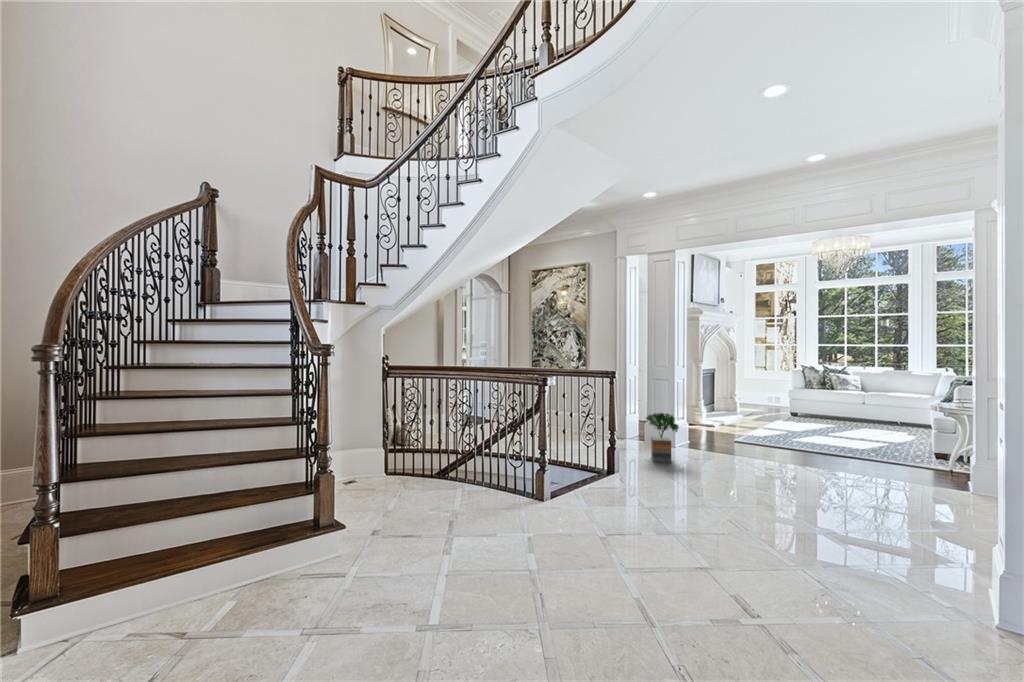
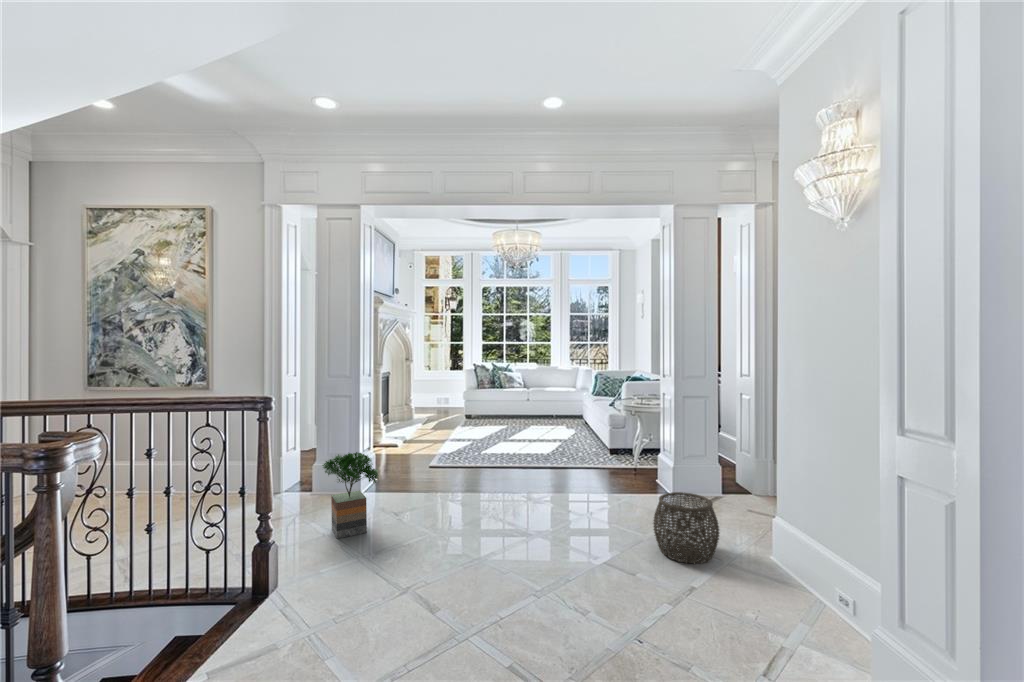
woven basket: none [883,468,951,523] -> present [653,492,719,564]

